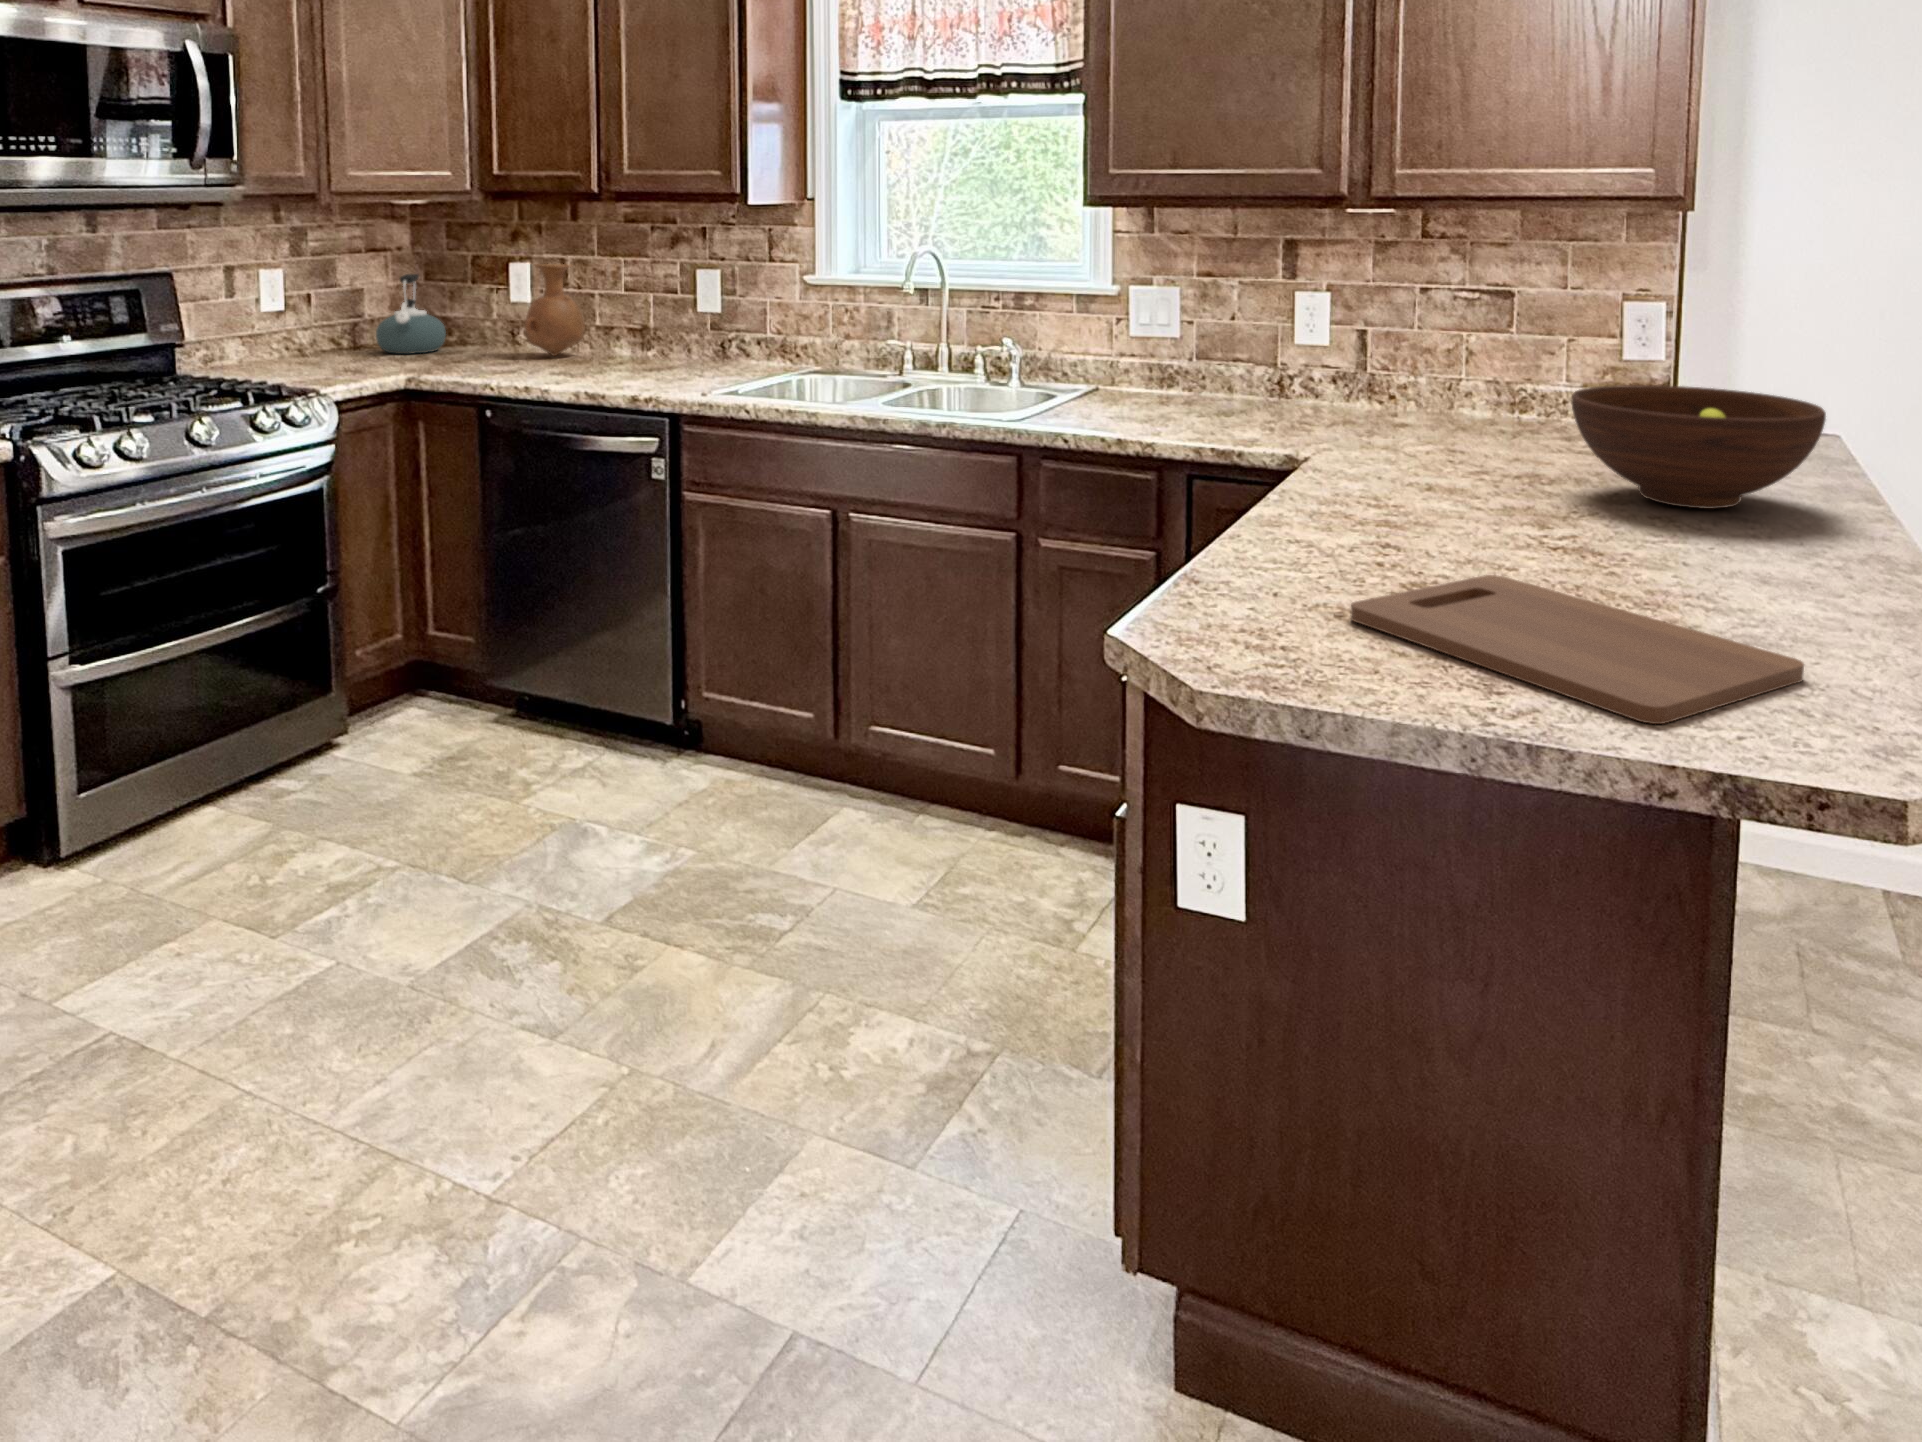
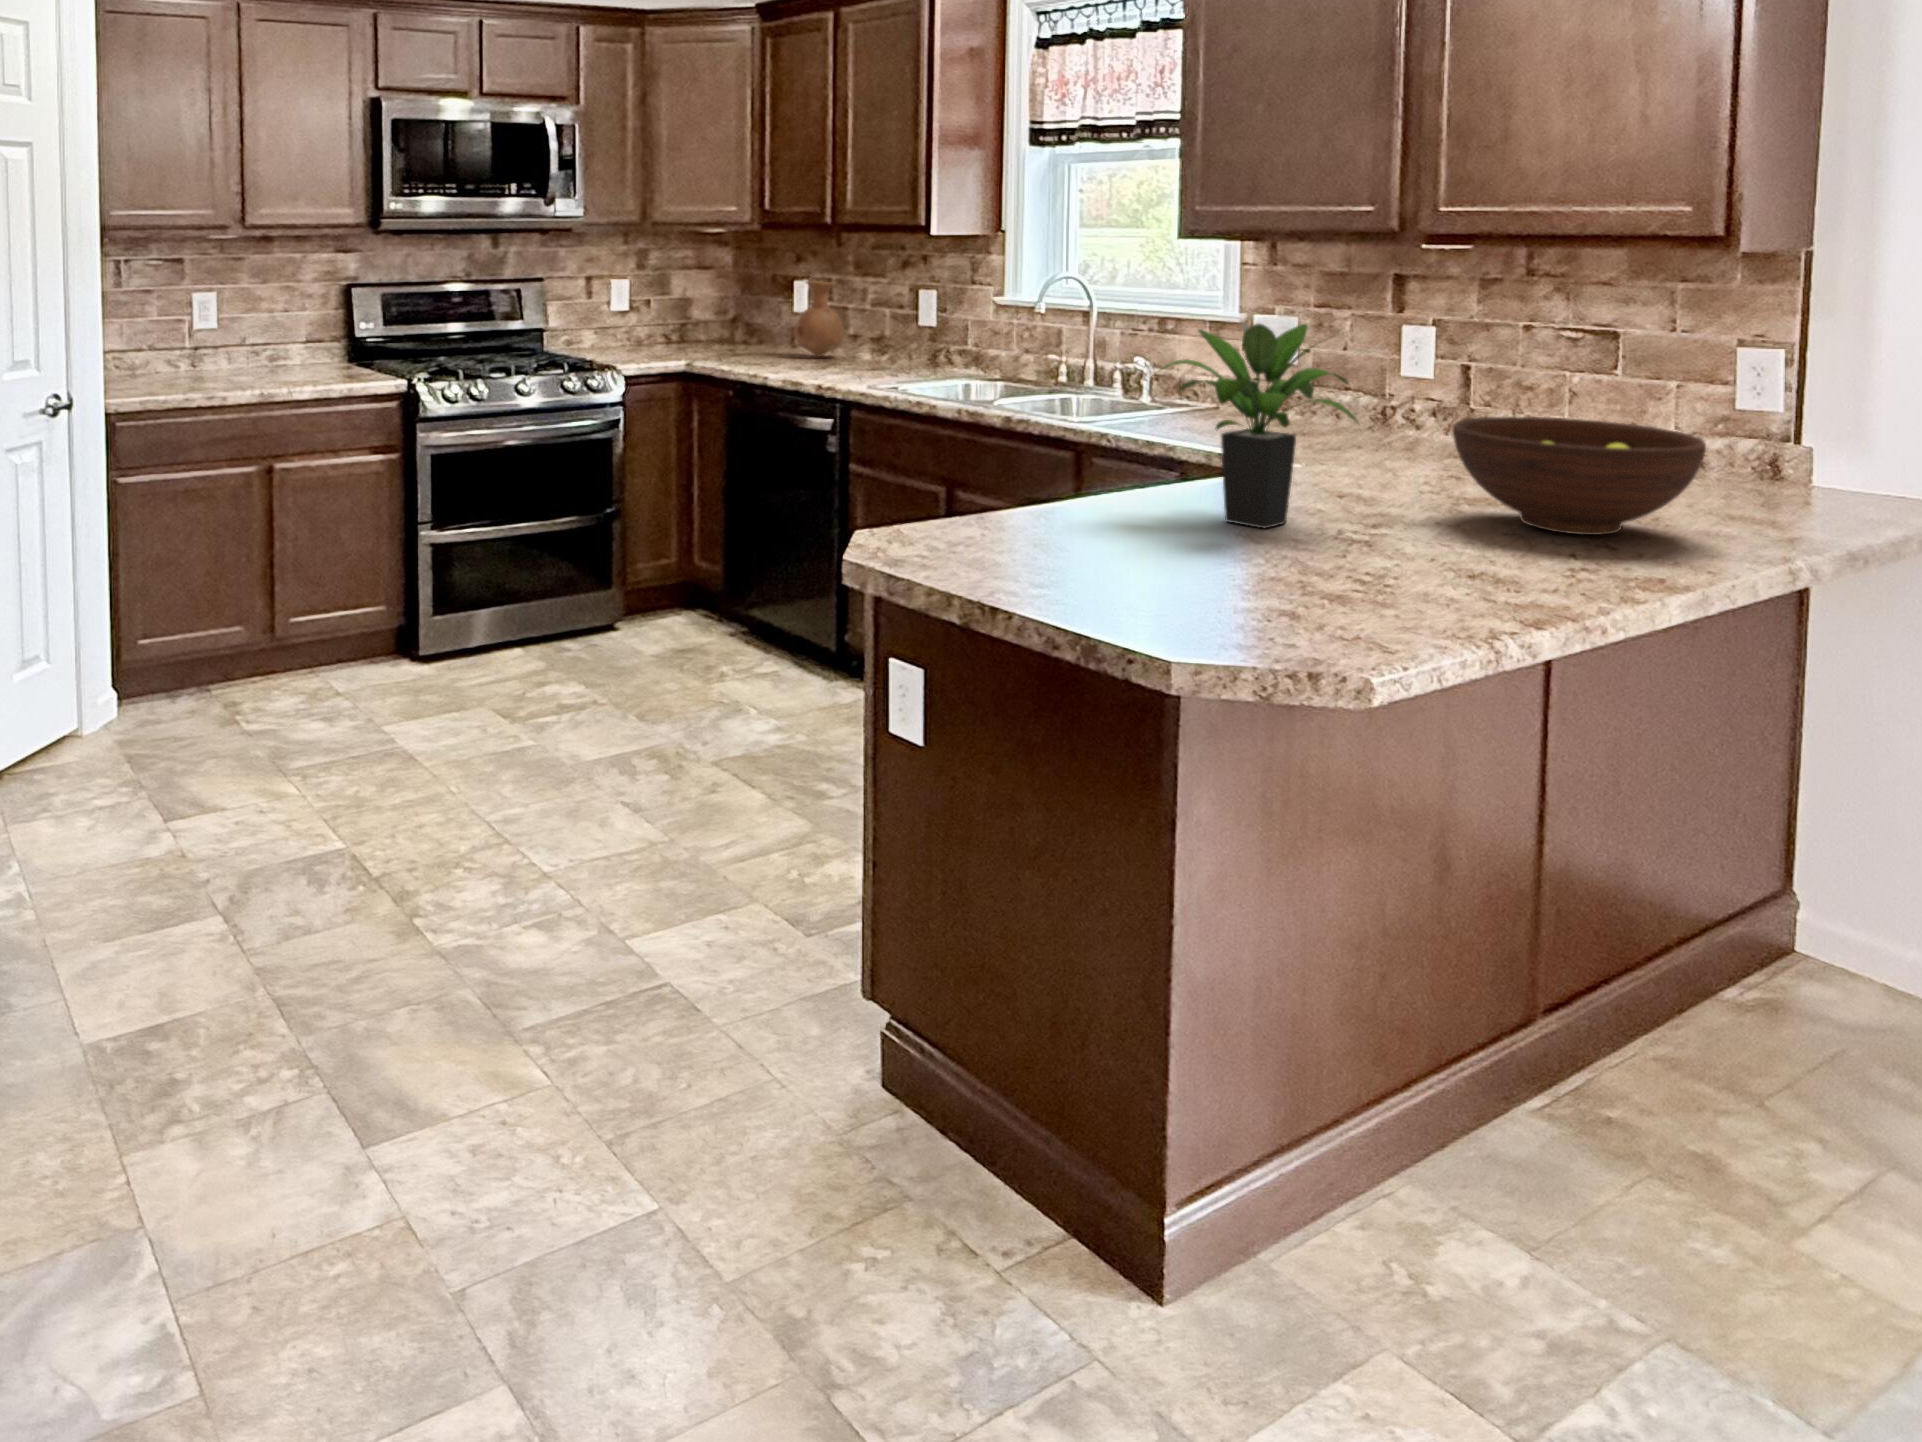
kettle: present [376,274,446,354] -> none [695,287,748,349]
potted plant: none [1355,298,1581,546] -> present [1162,321,1358,529]
cutting board: present [1350,575,1804,724] -> none [1018,533,1276,611]

